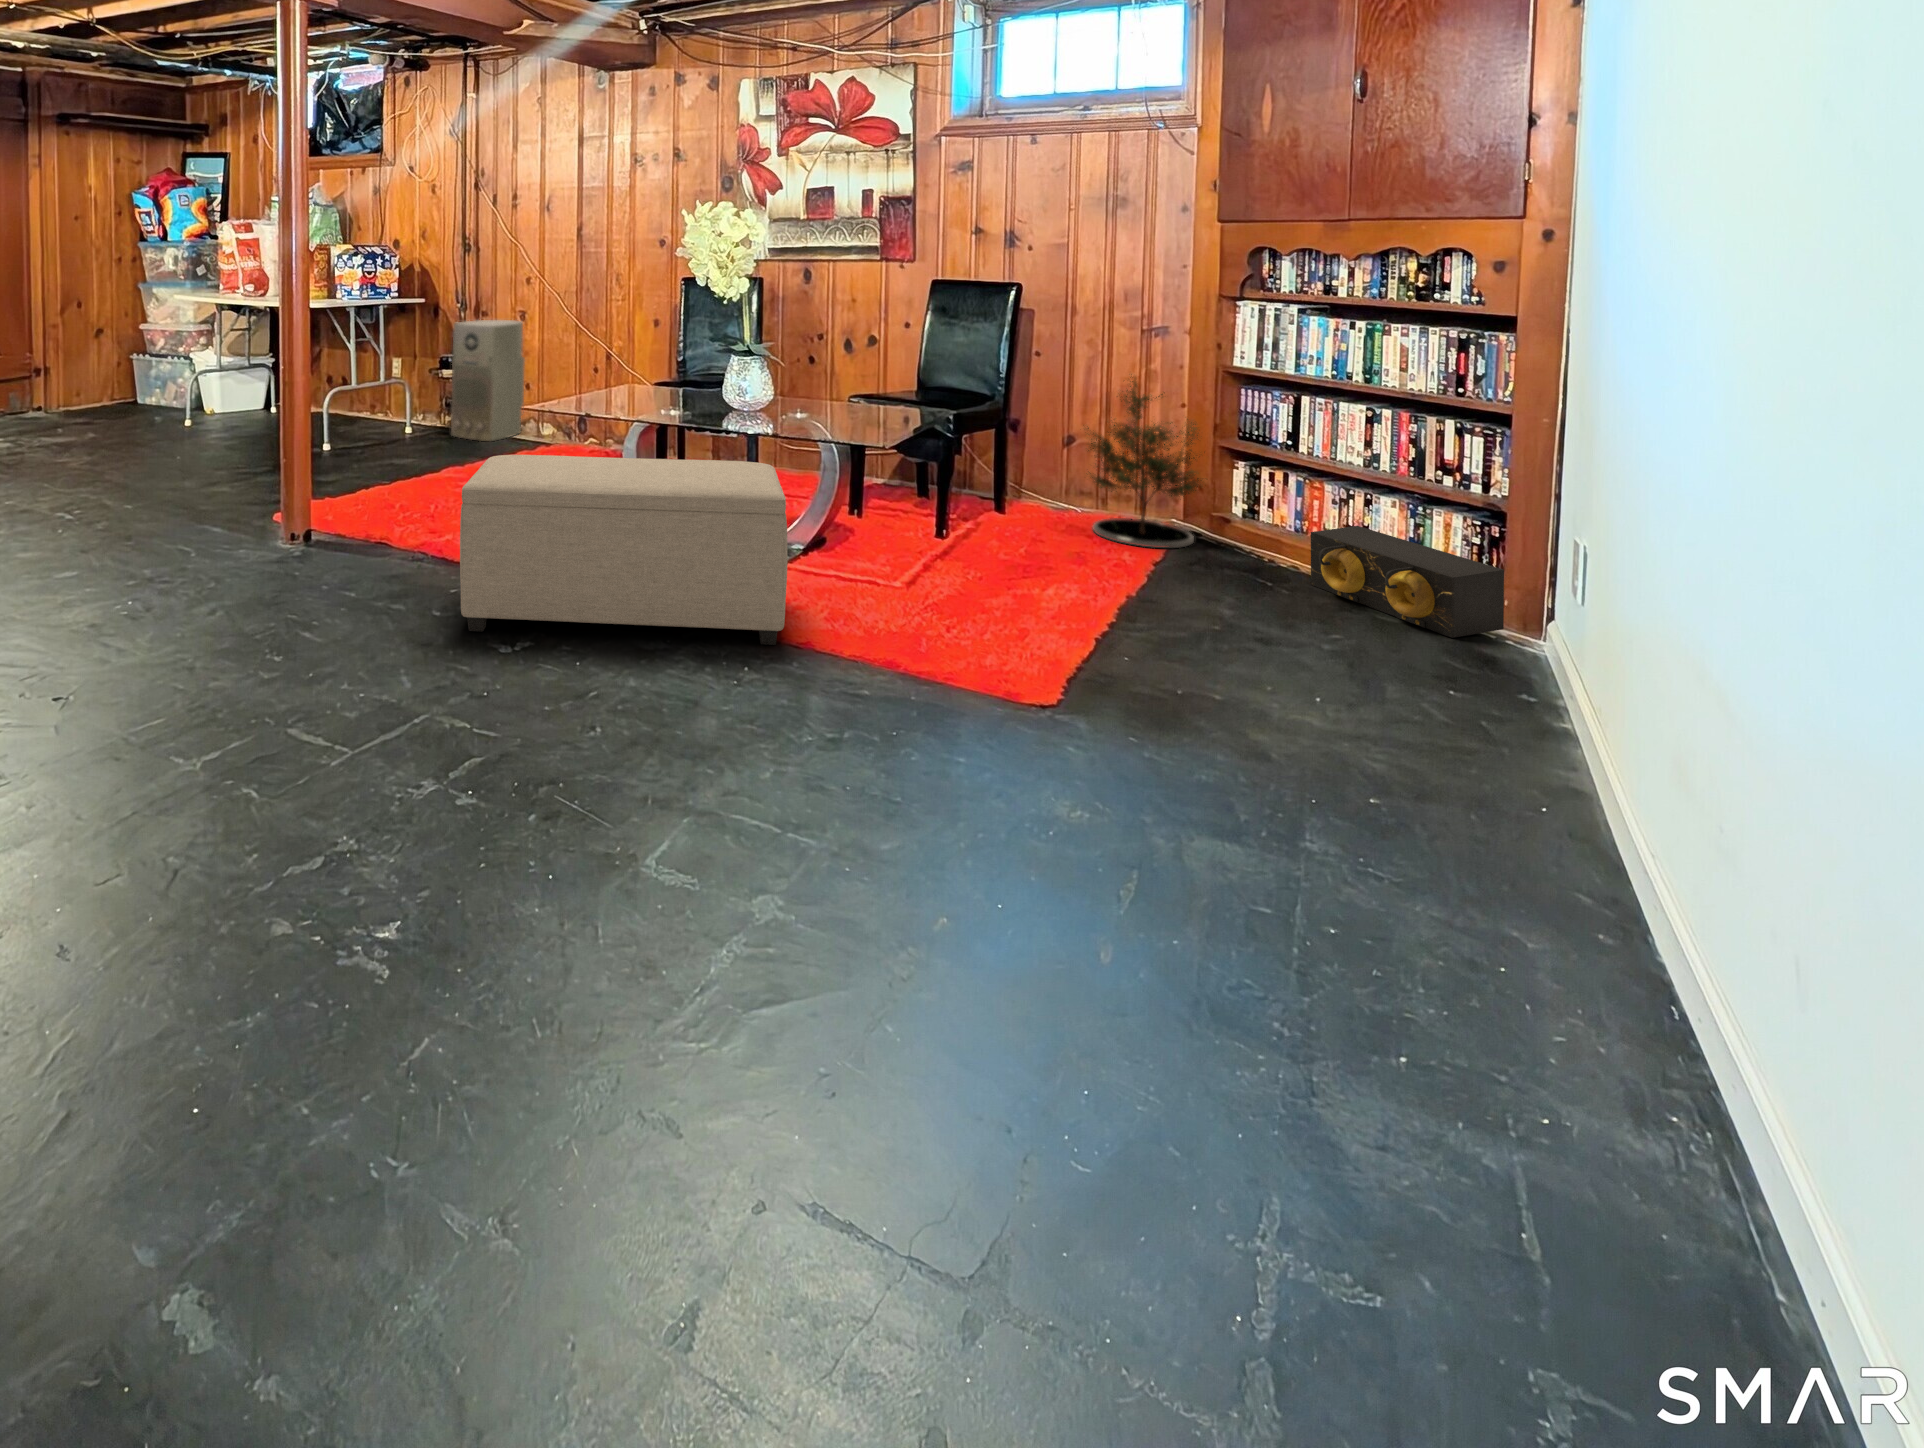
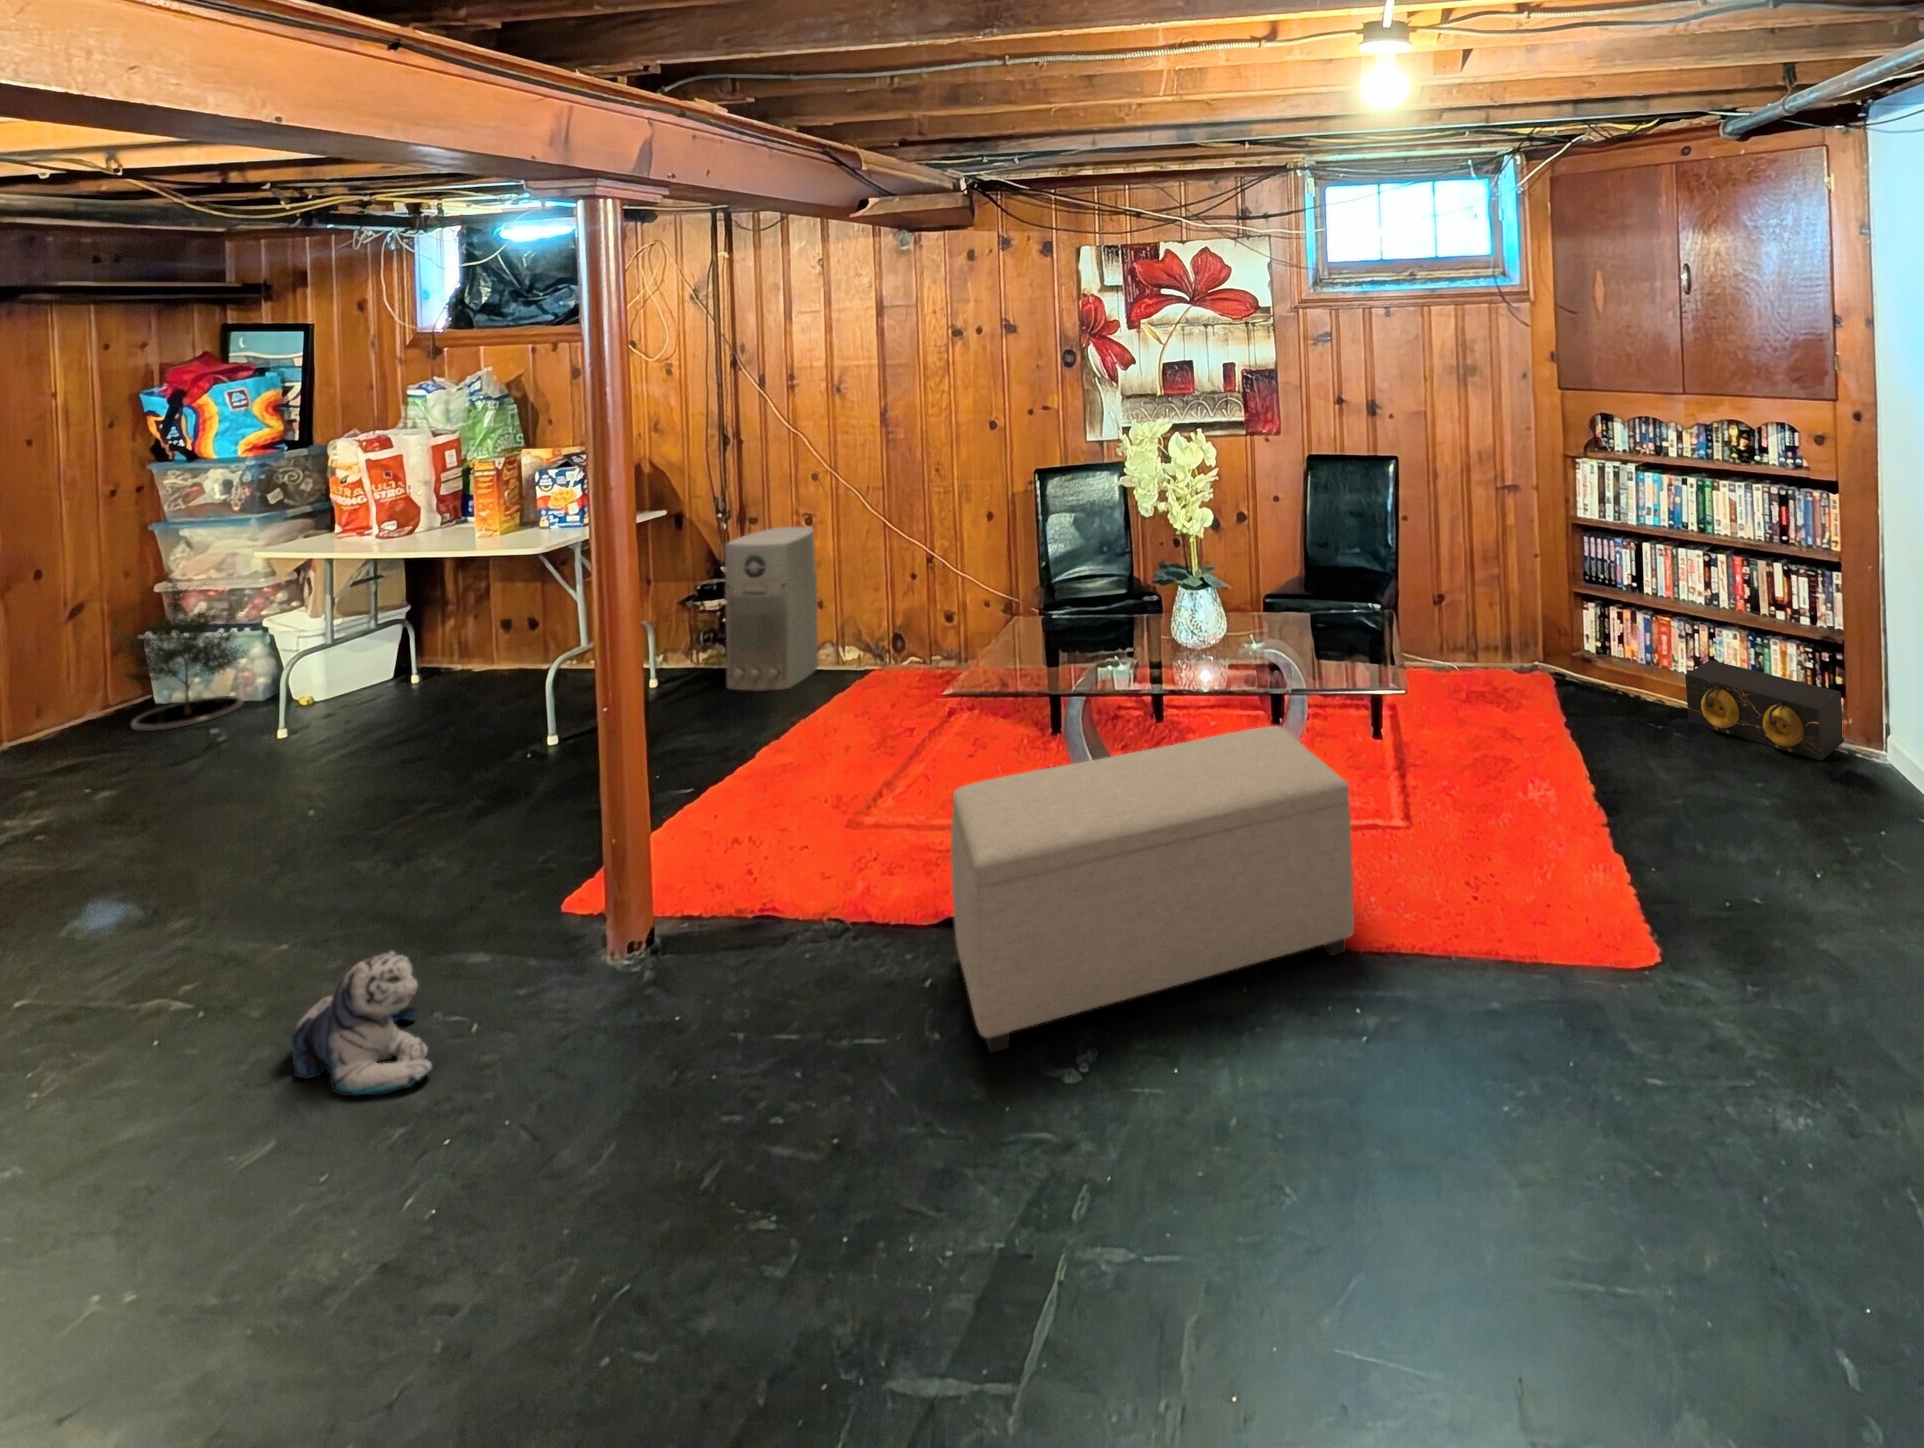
potted tree: present [1087,374,1202,548] -> present [109,572,248,731]
plush toy: none [106,492,176,570] -> present [291,951,432,1096]

